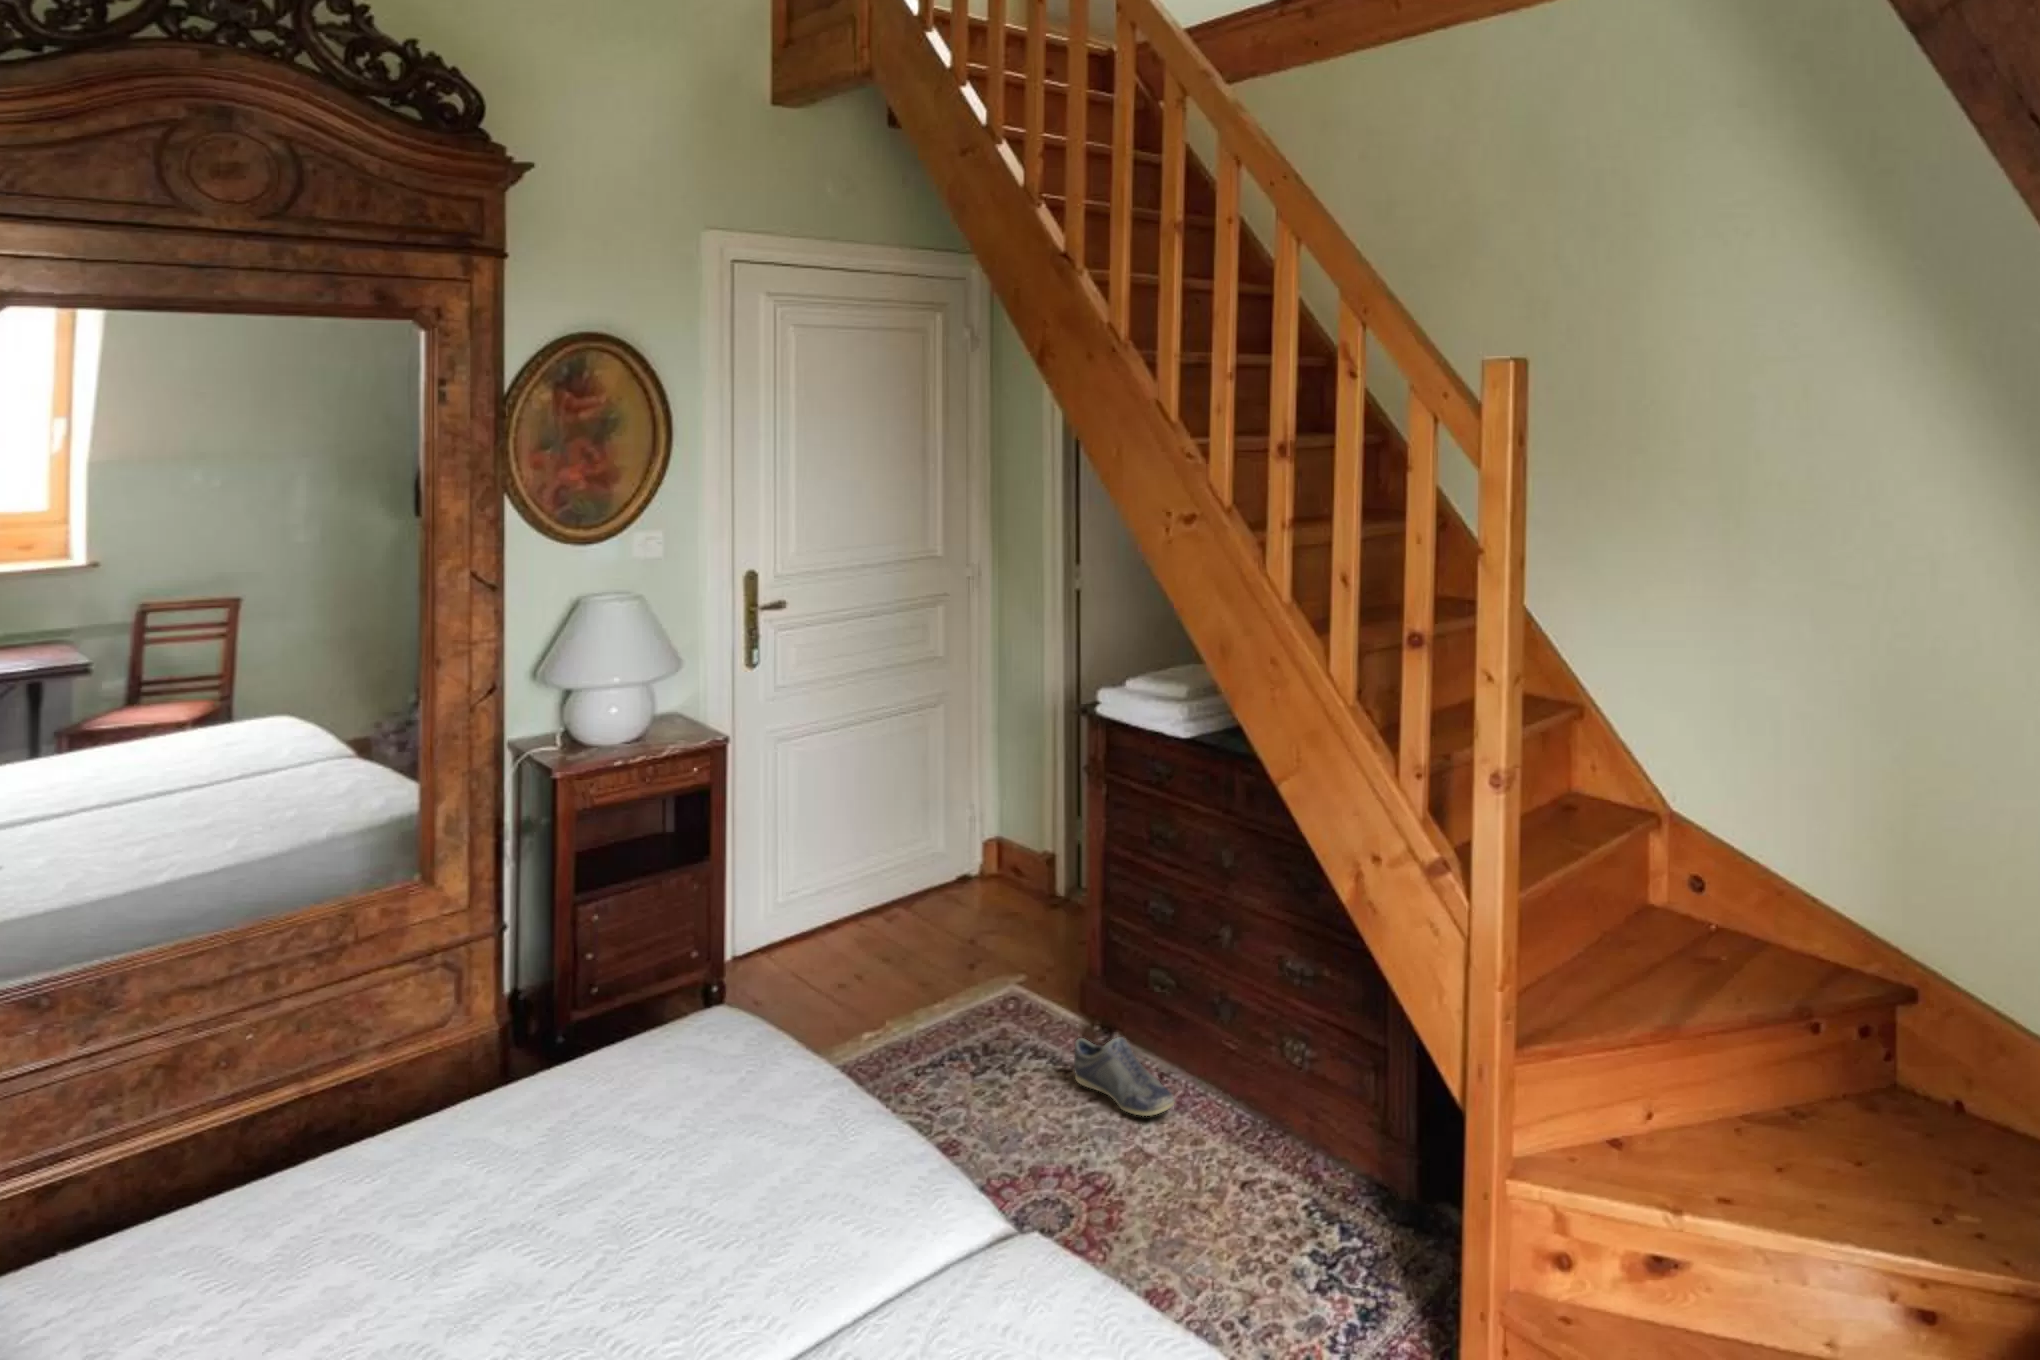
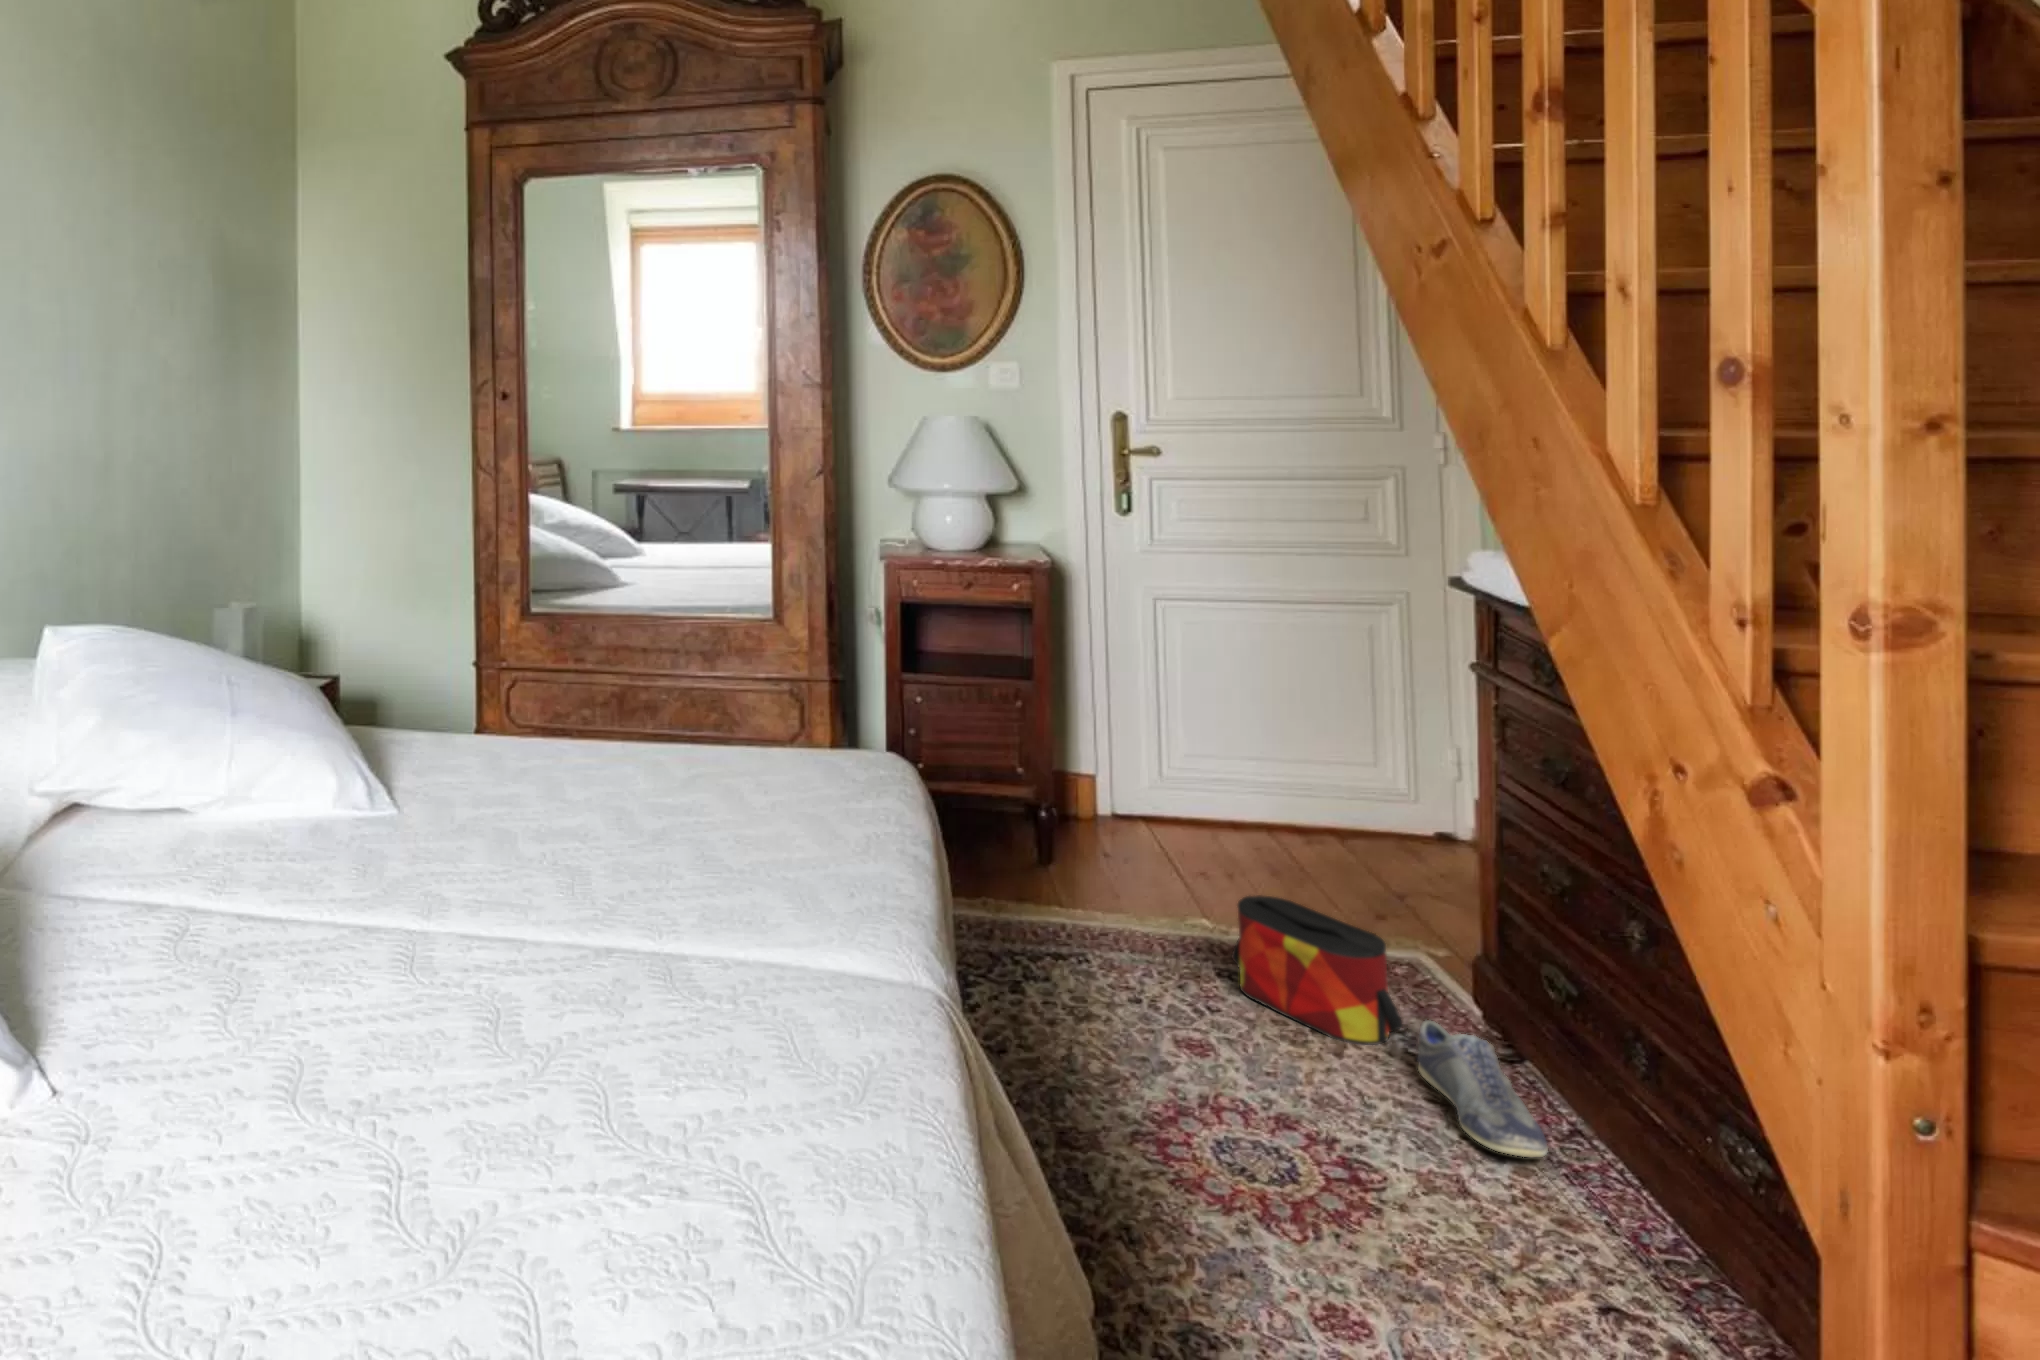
bag: none [919,983,1053,1085] -> present [1232,896,1402,1045]

